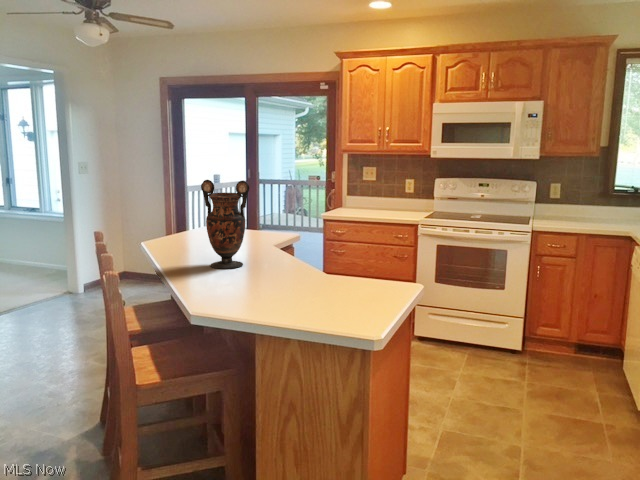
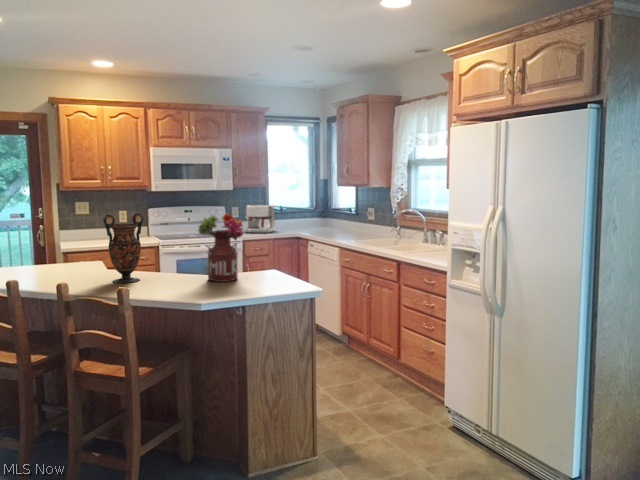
coffee maker: none [559,183,615,225] -> present [245,205,275,233]
flower arrangement: none [272,189,348,296] -> present [198,213,243,282]

